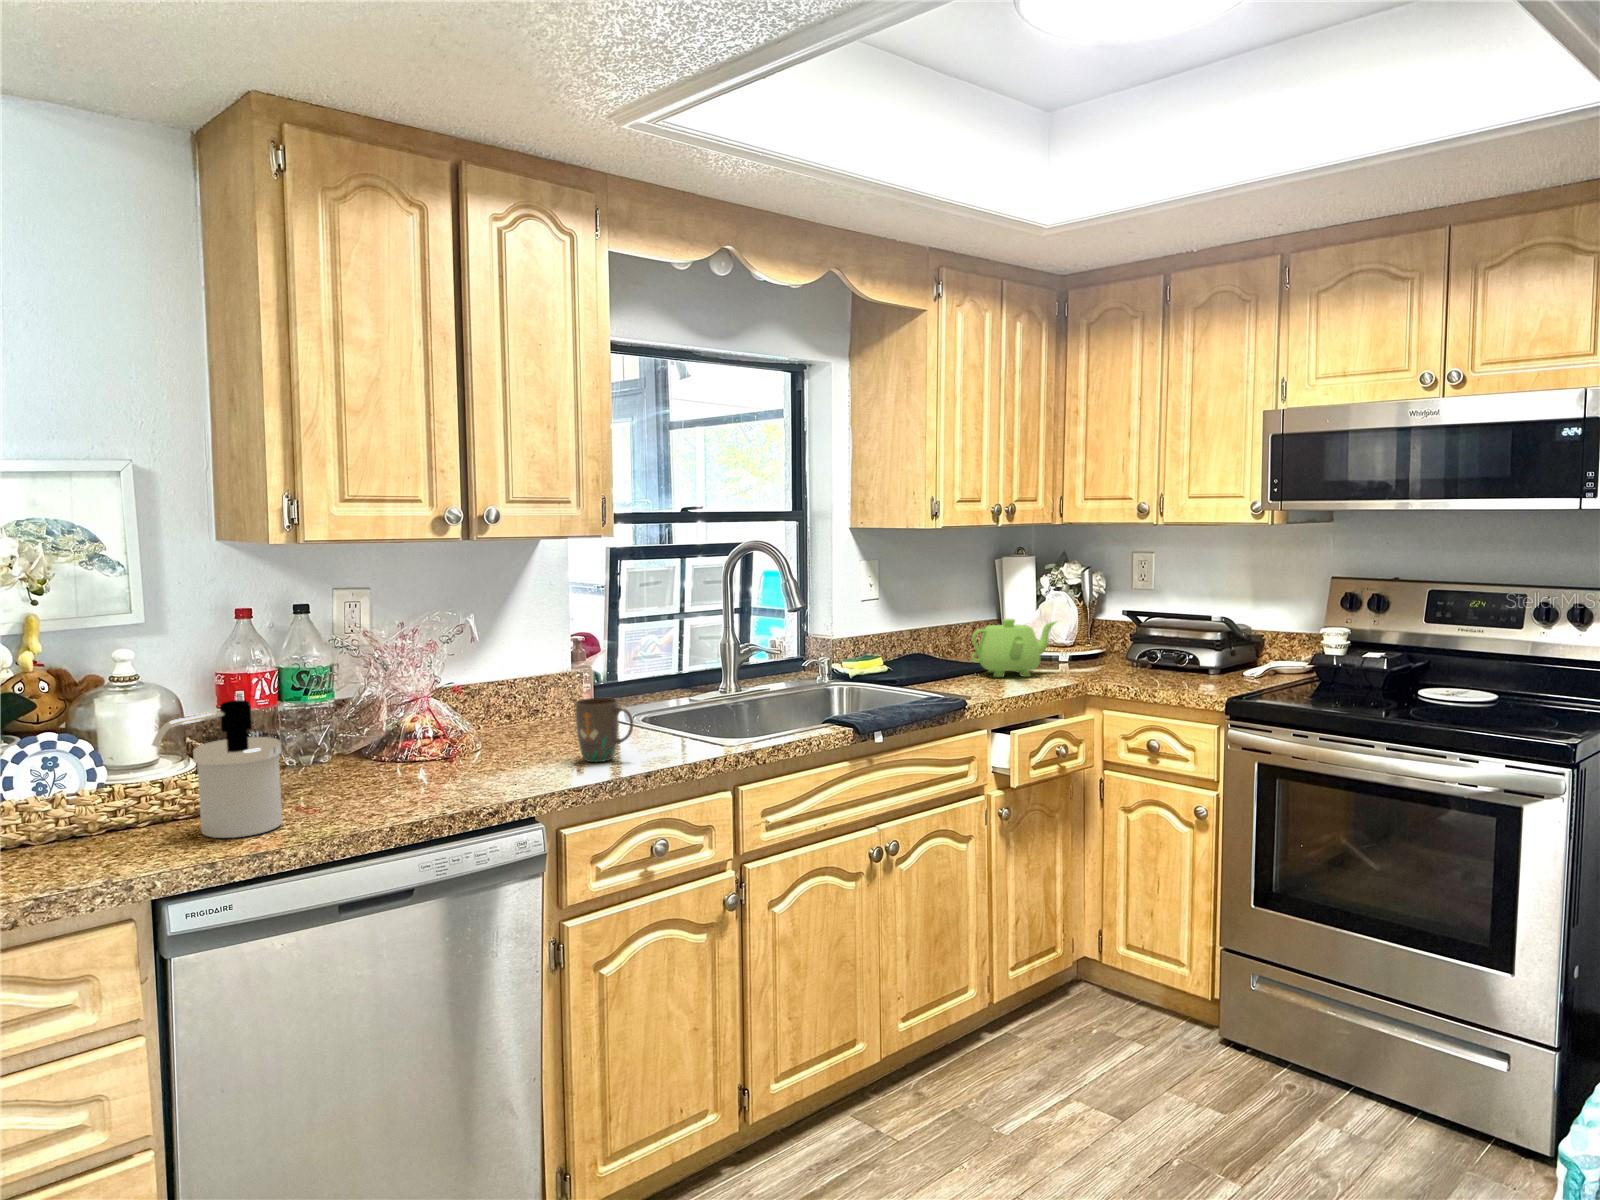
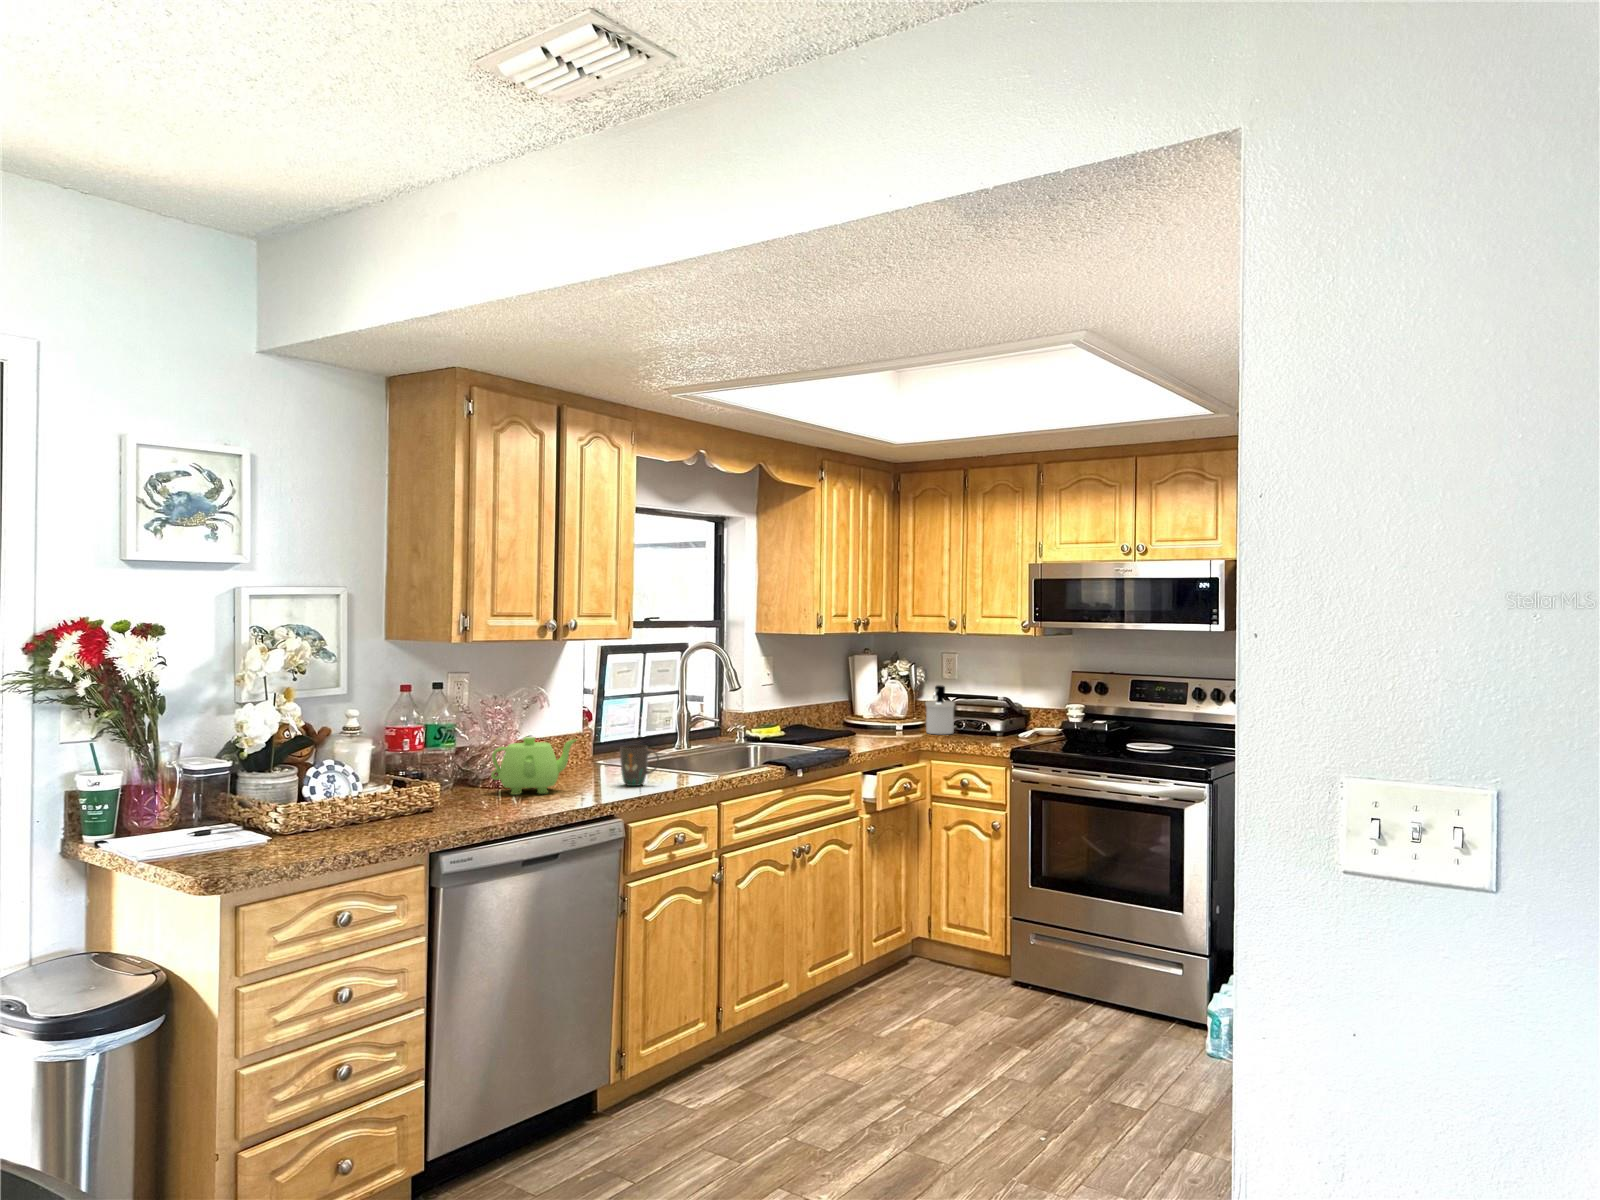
teapot: present [971,619,1056,677] -> present [491,737,577,795]
soap dispenser: present [152,700,282,838] -> present [925,685,955,734]

